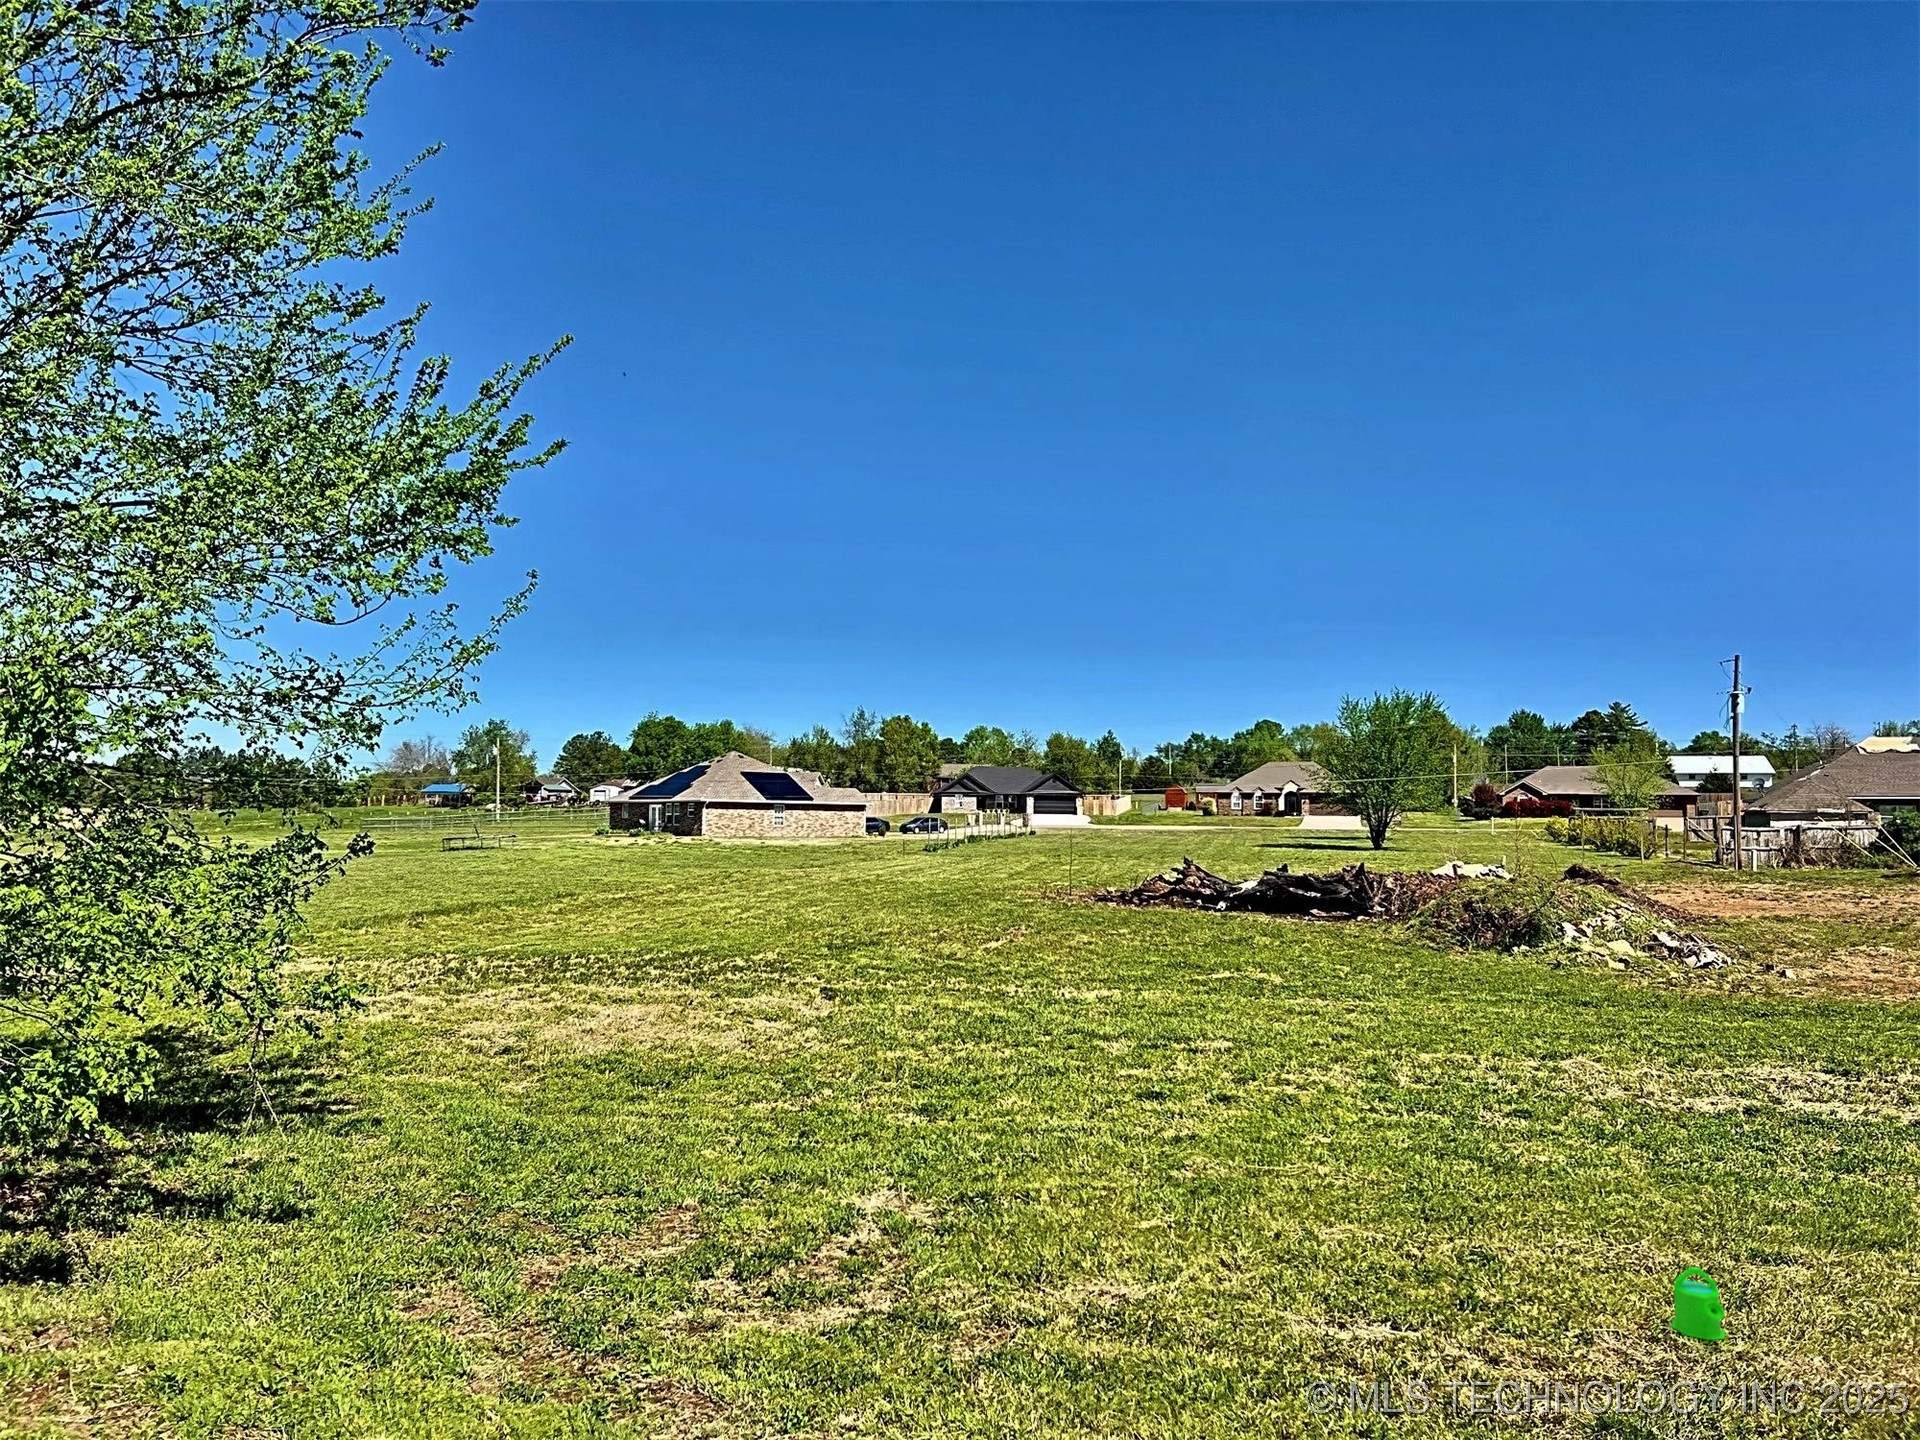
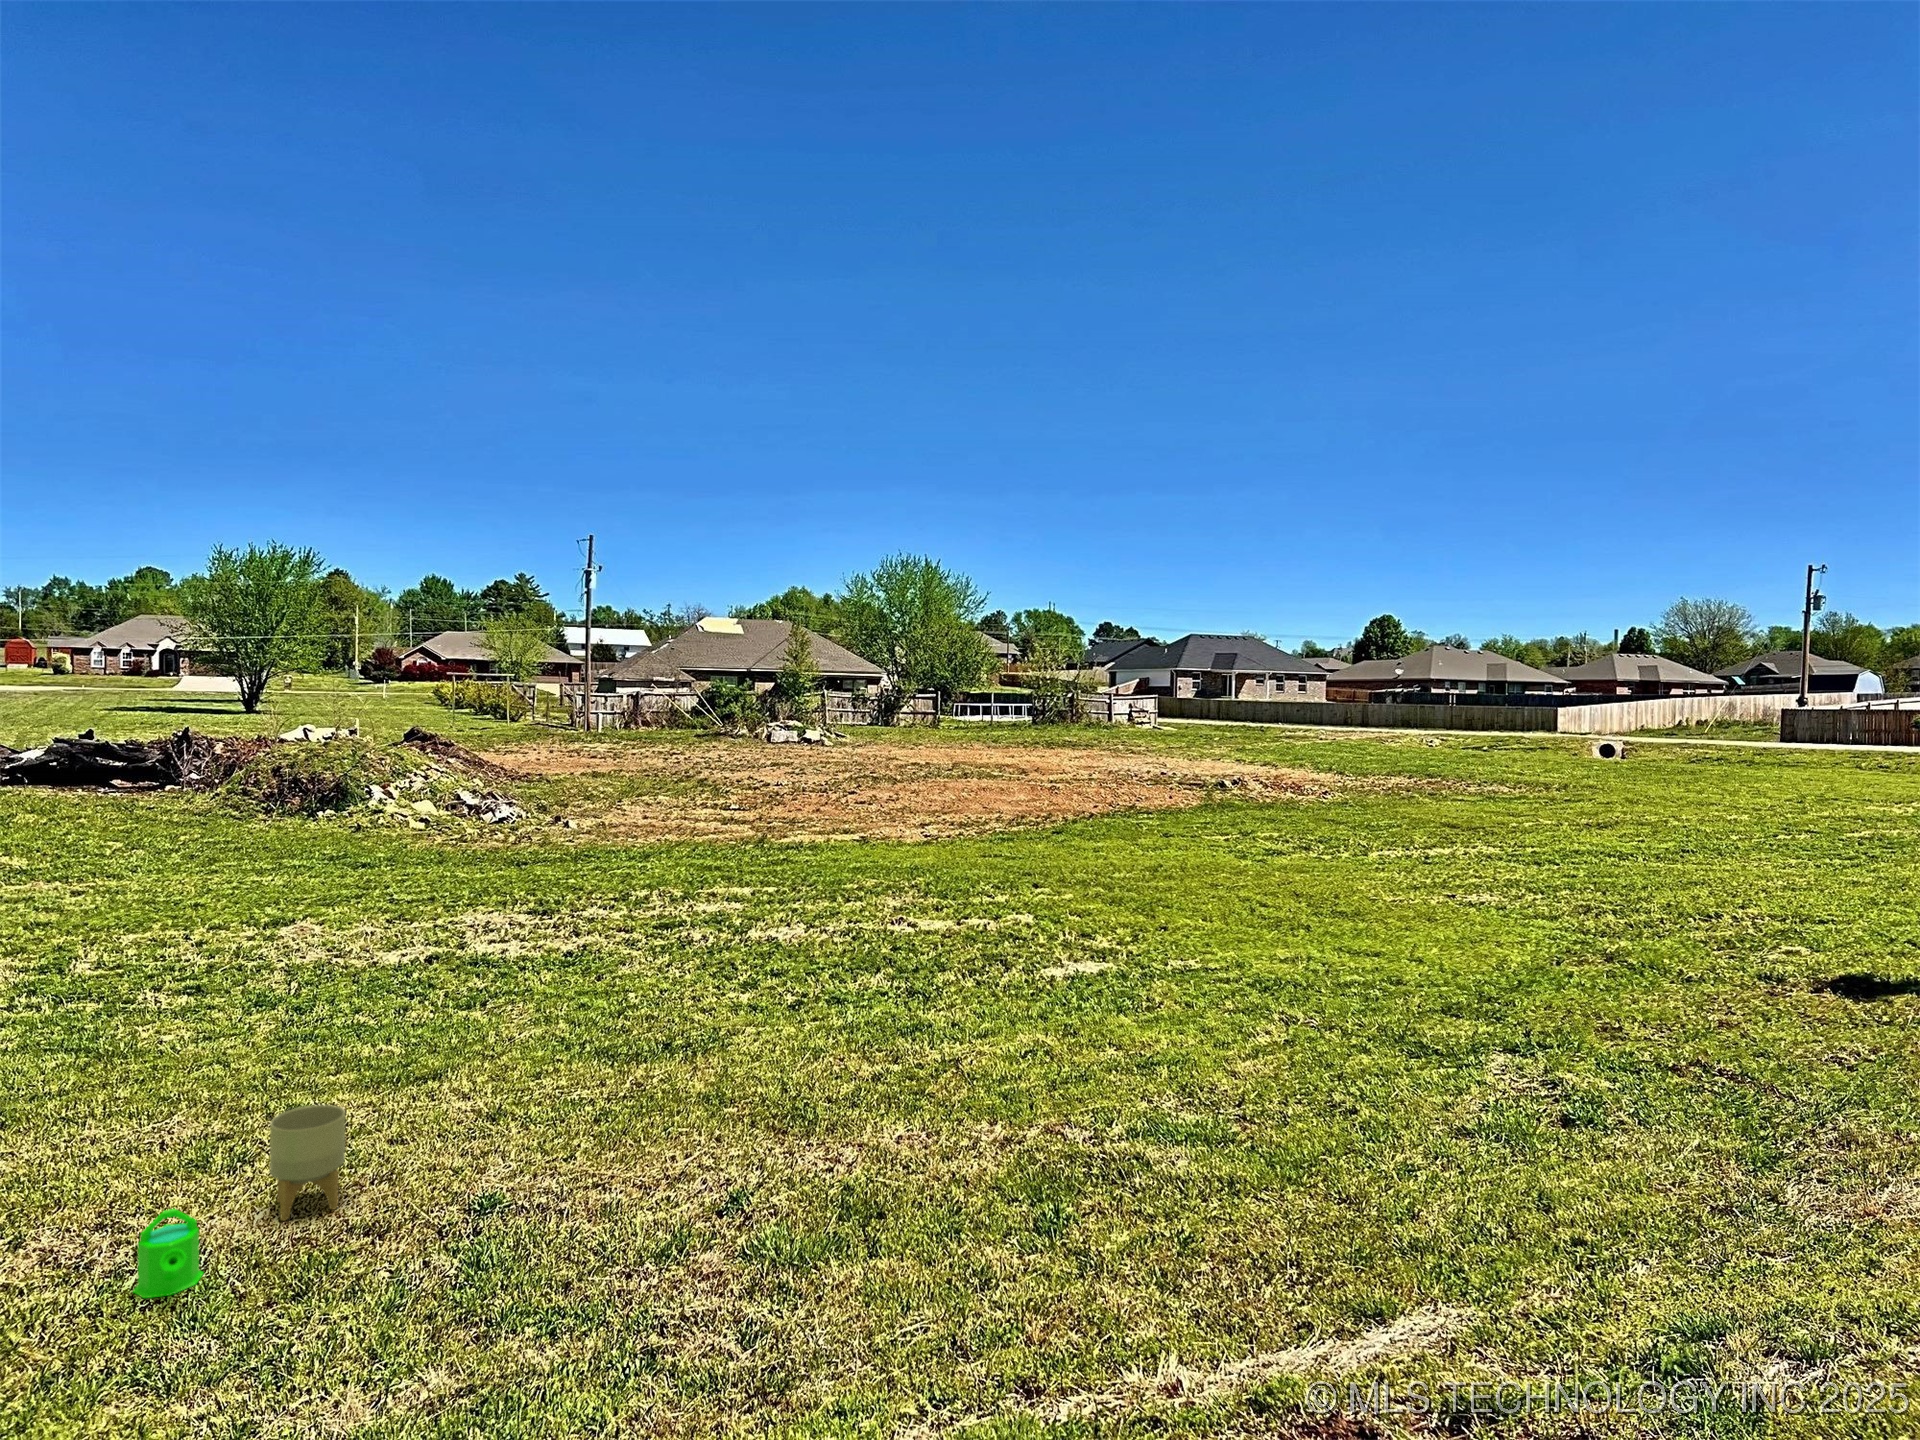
planter: none [1743,1211,1817,1315] -> present [270,1105,345,1221]

